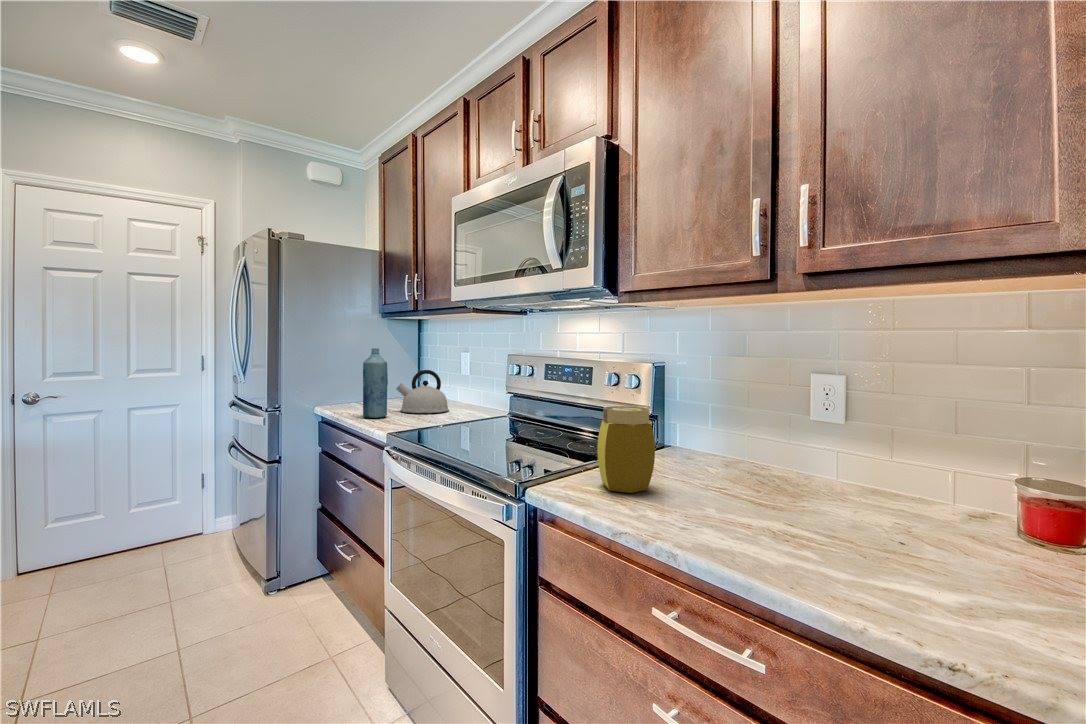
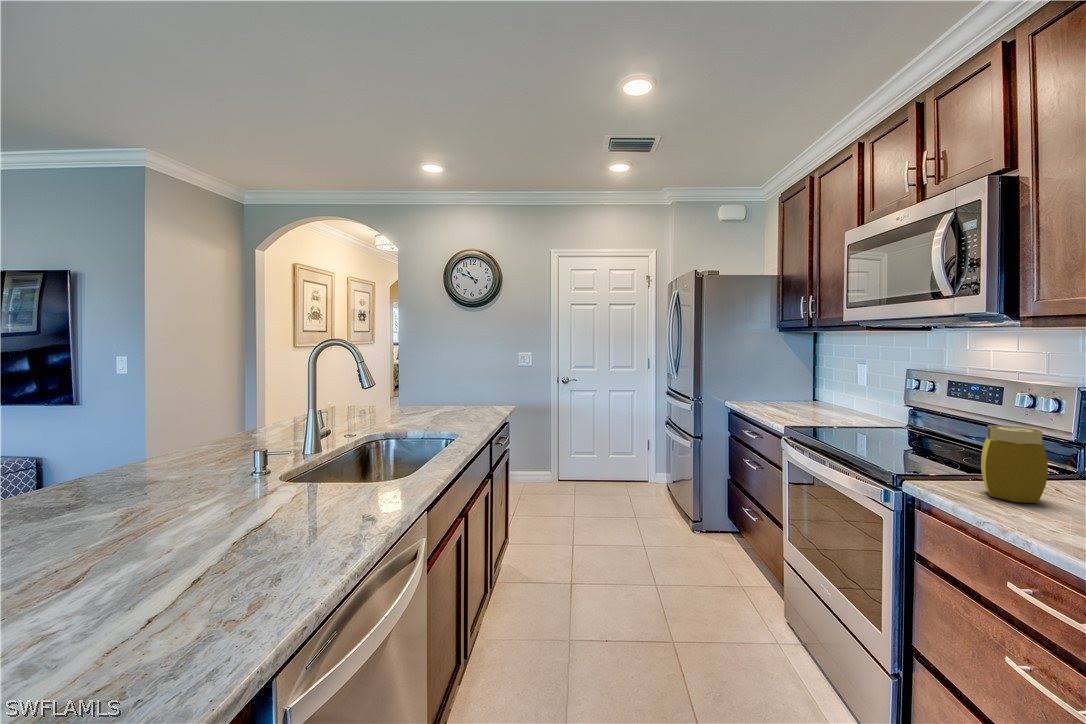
bottle: present [363,348,388,418] -> none [765,359,786,414]
kettle: present [396,370,449,413] -> none [793,377,843,414]

